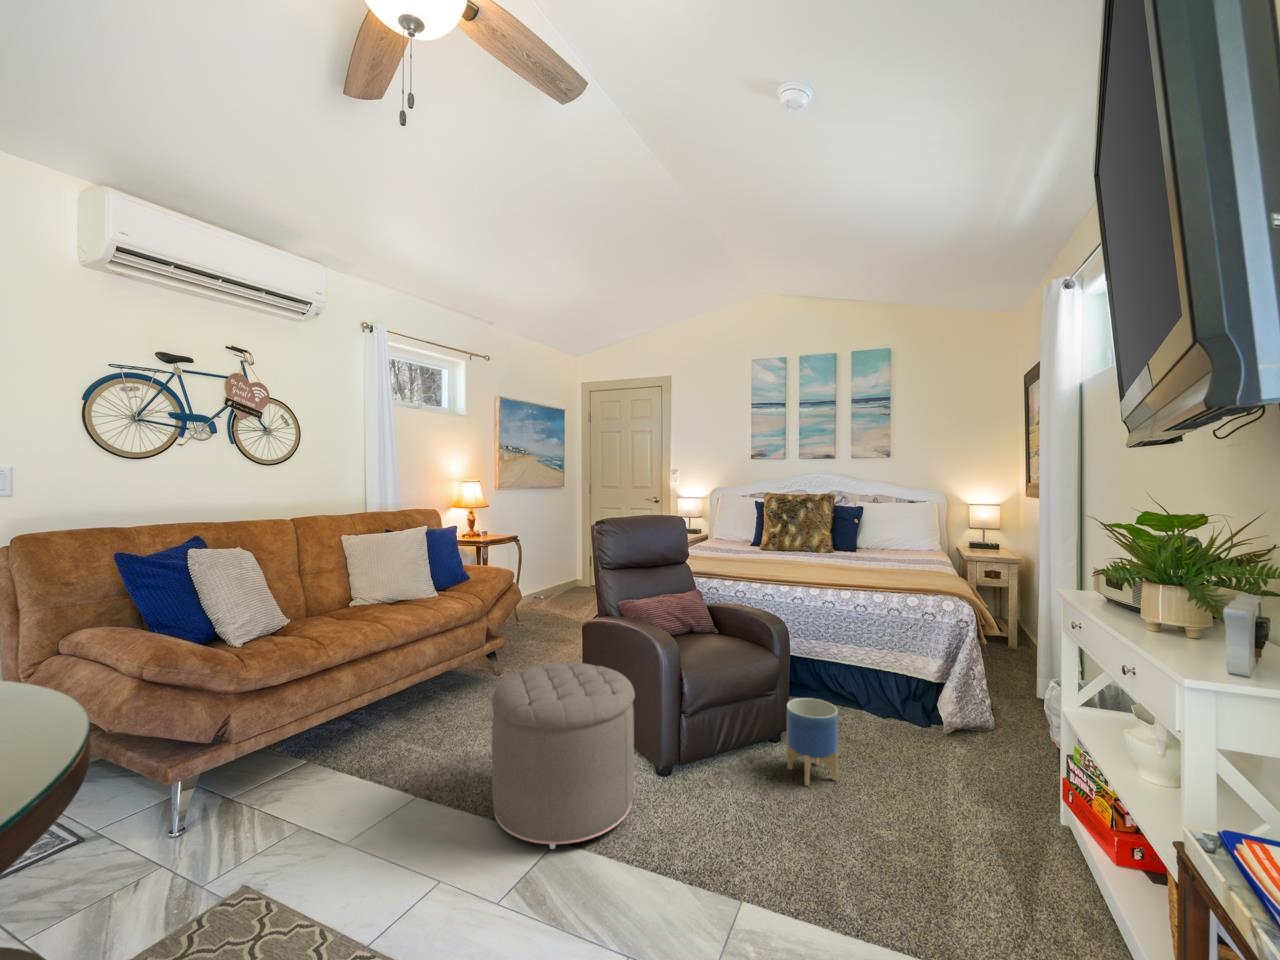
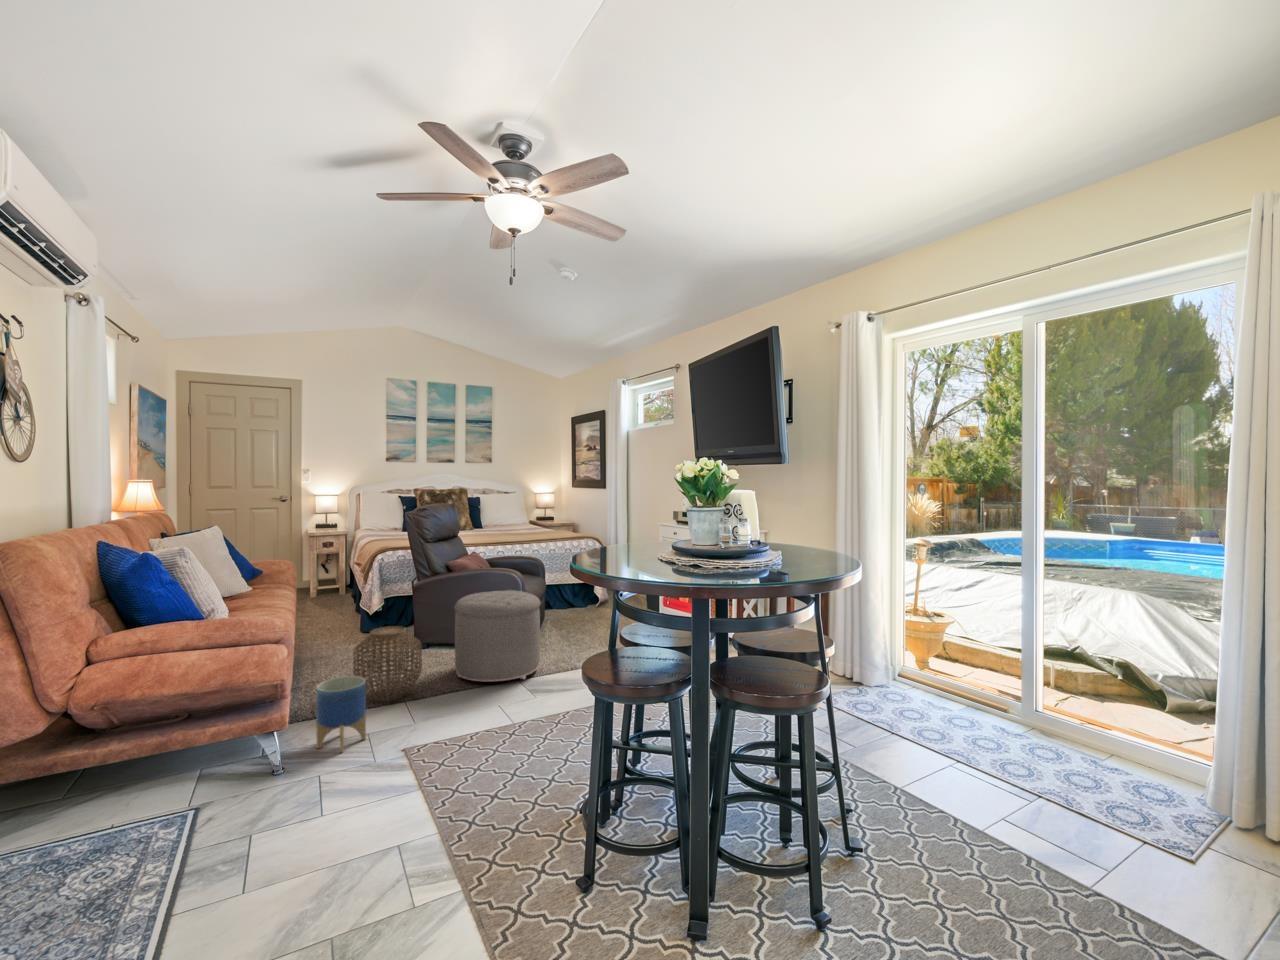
woven basket: none [367,681,461,791] -> present [353,626,422,702]
planter: present [787,698,838,786] -> present [316,676,366,752]

